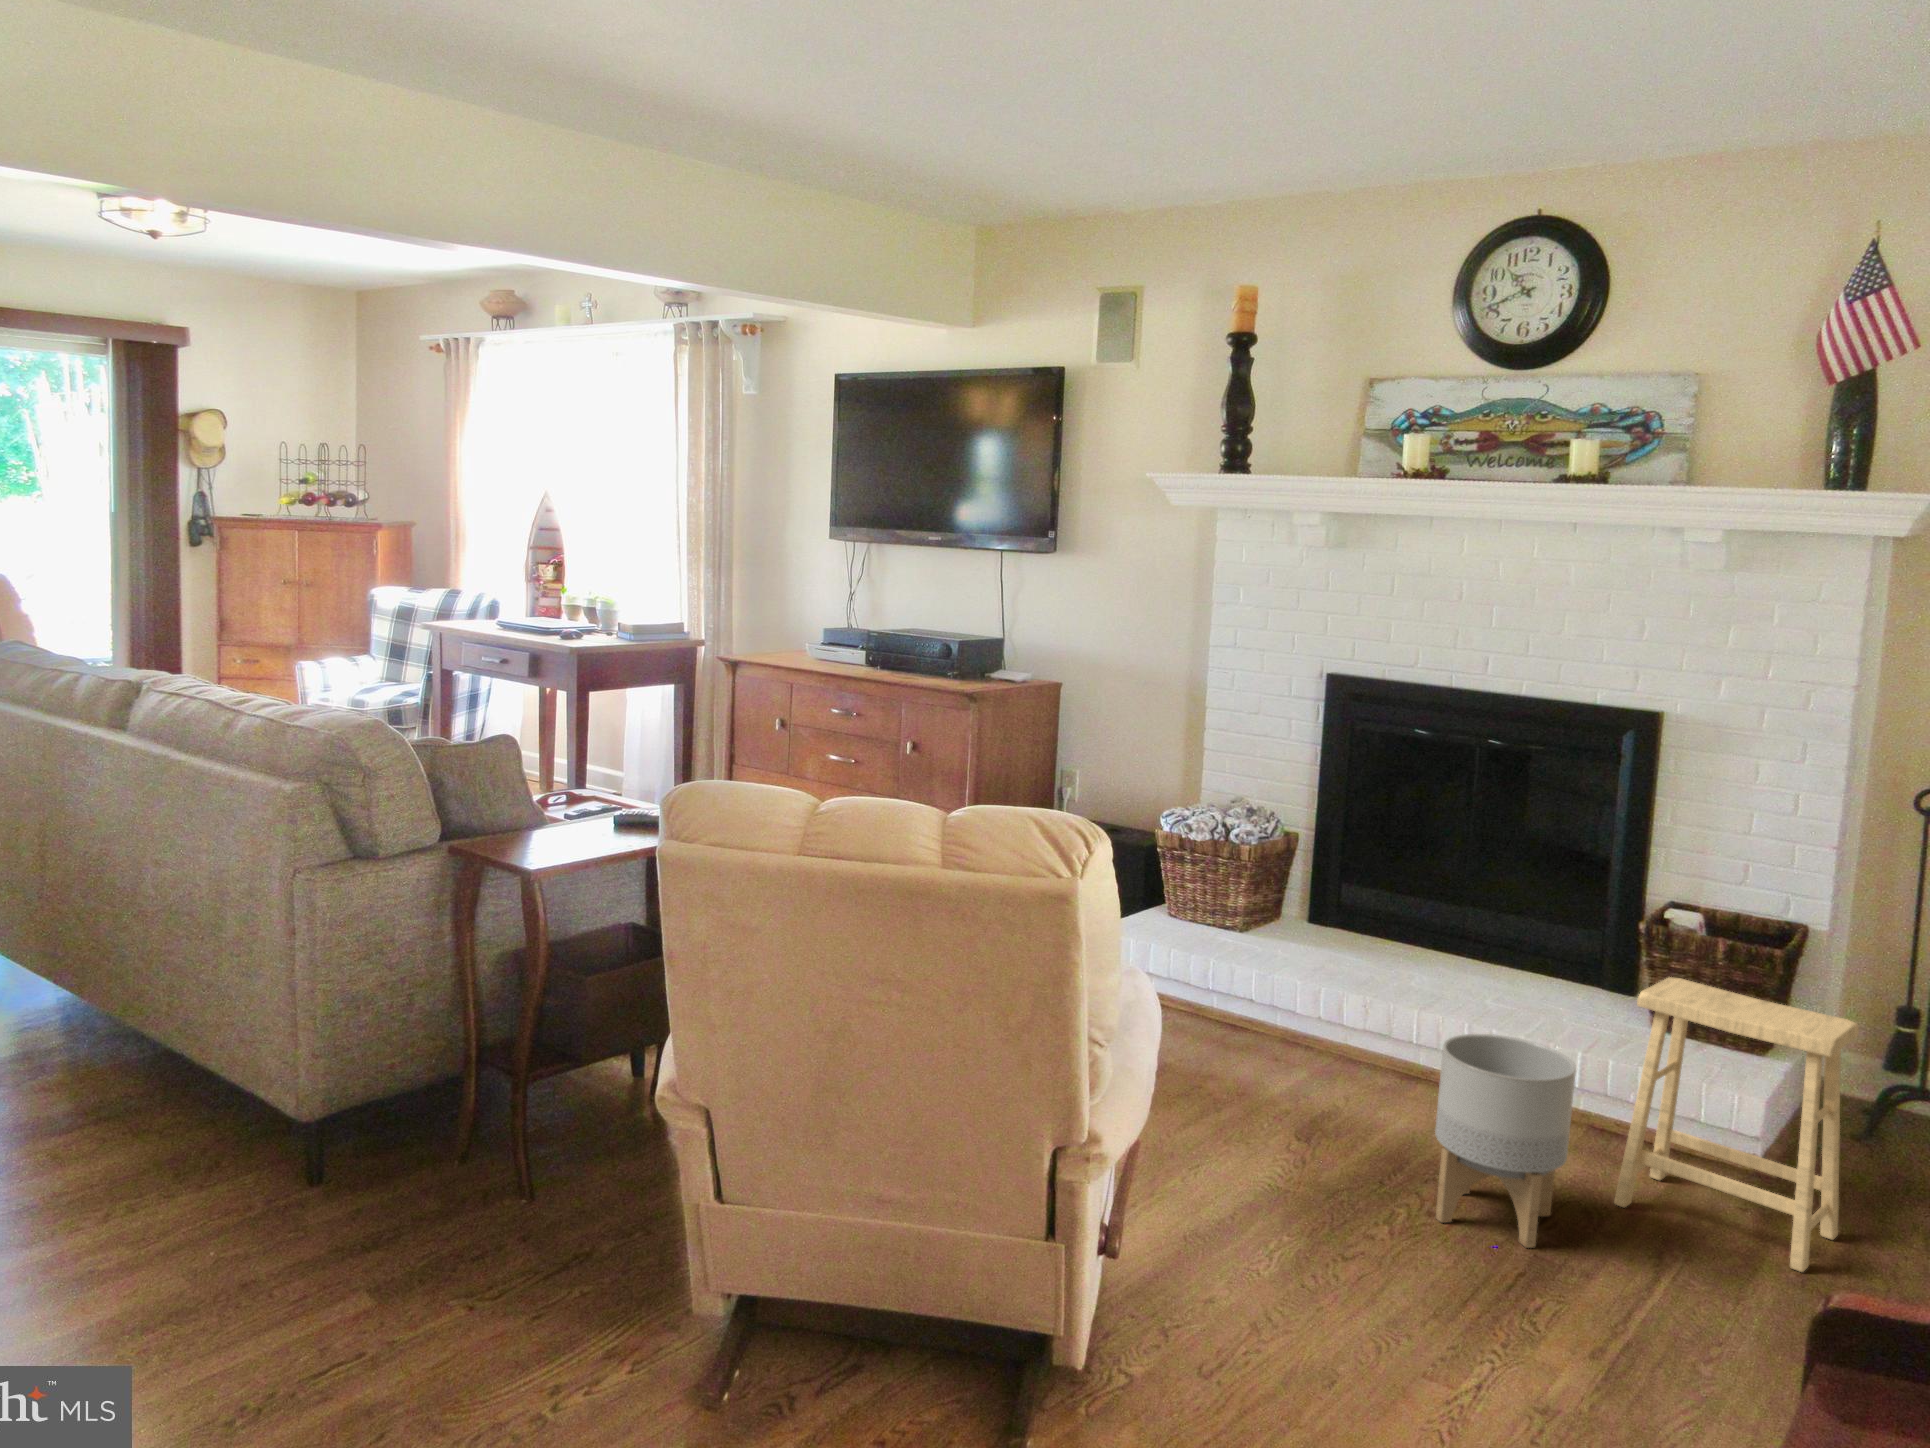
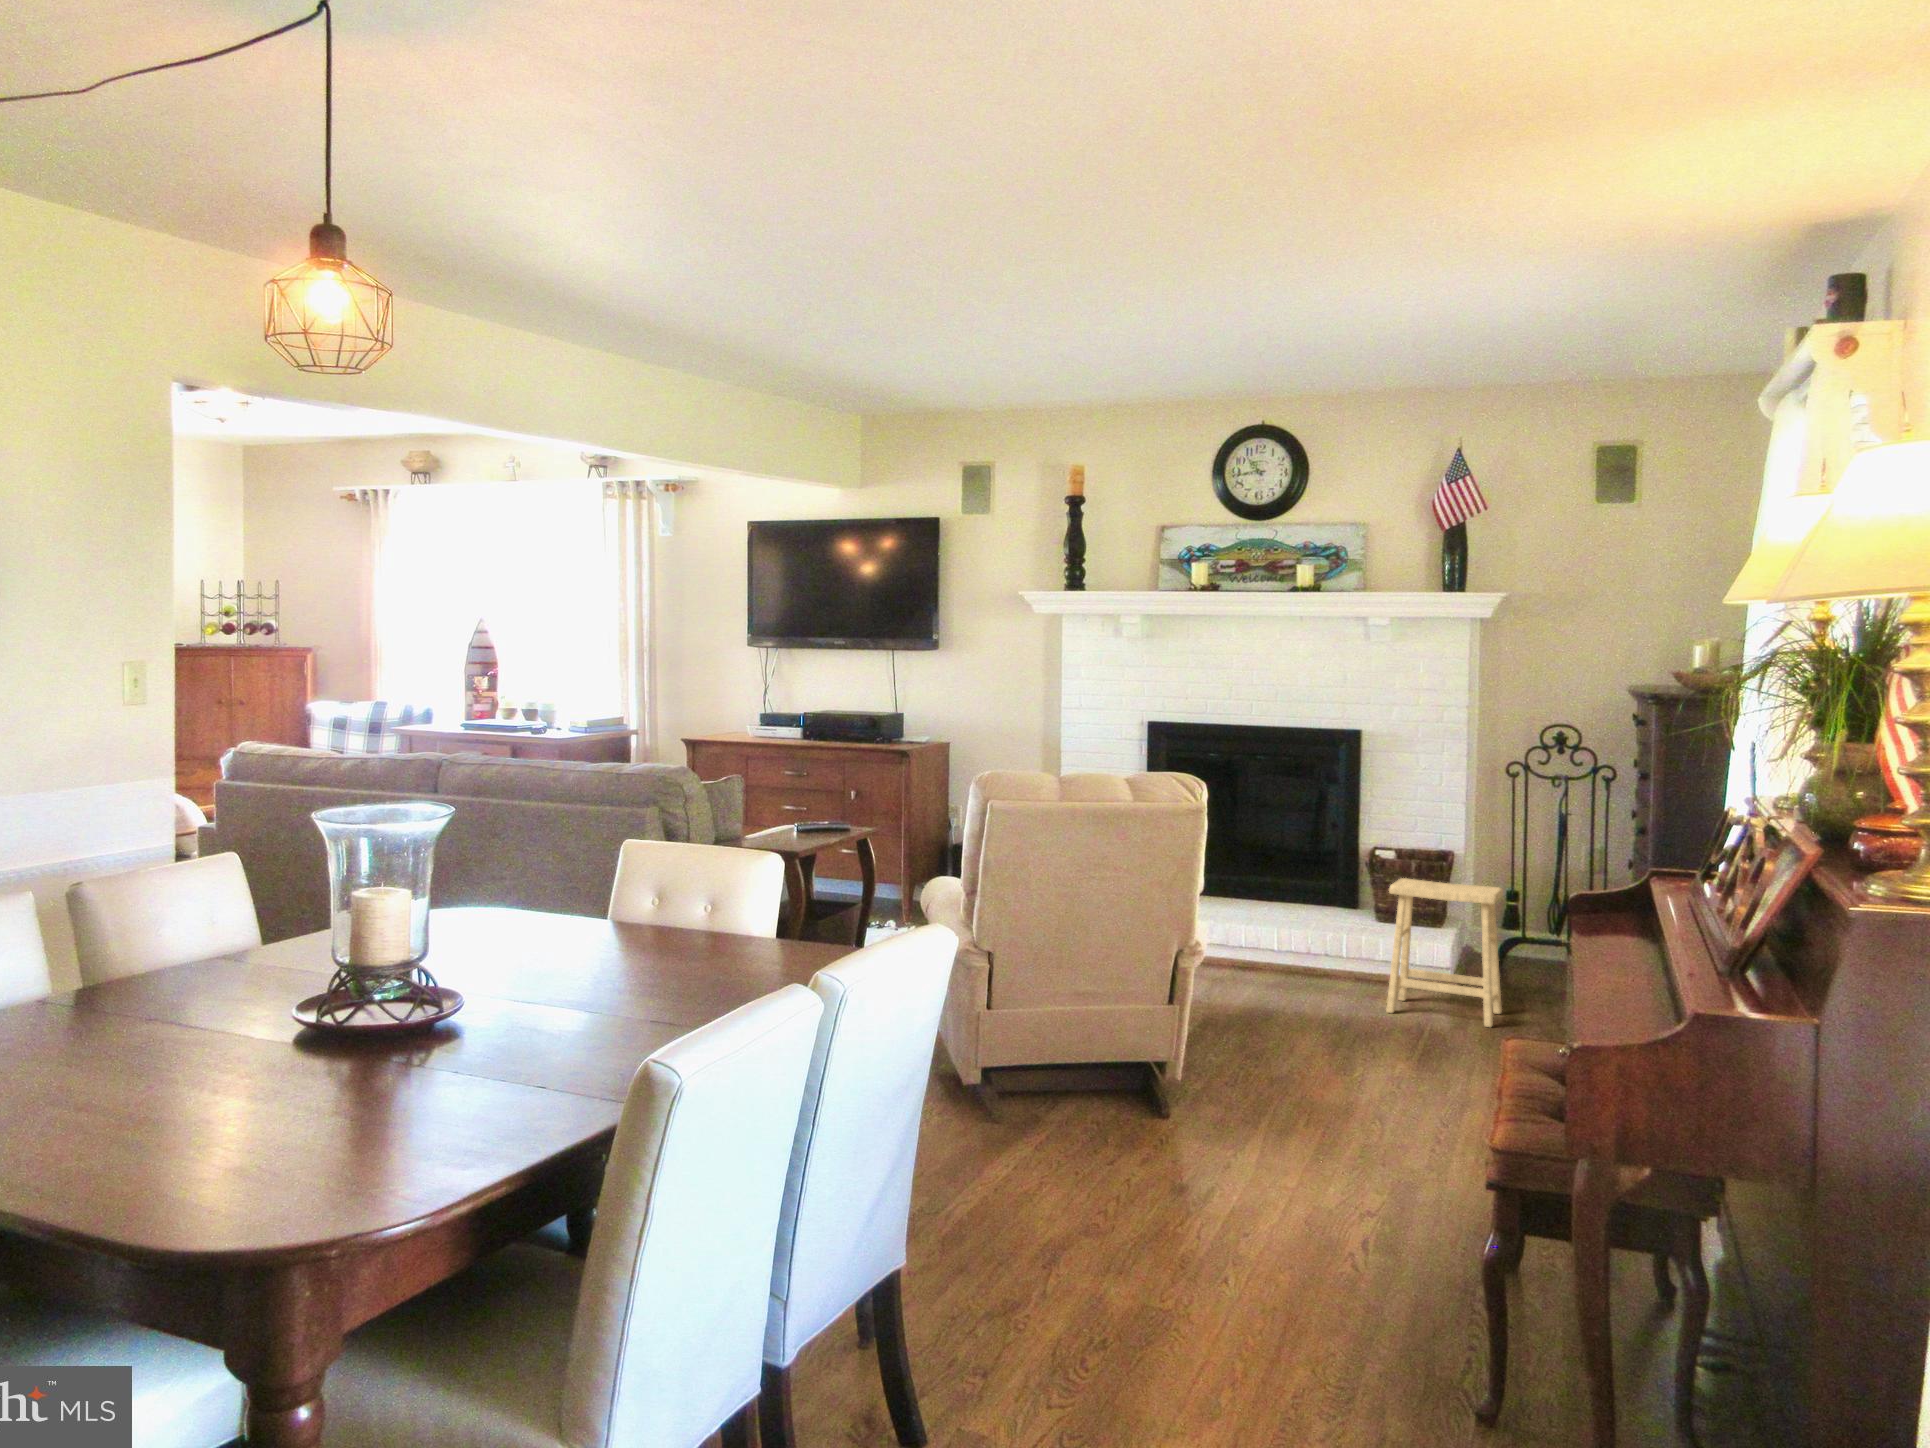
planter: present [1435,1034,1576,1248] -> none [1292,919,1368,1034]

